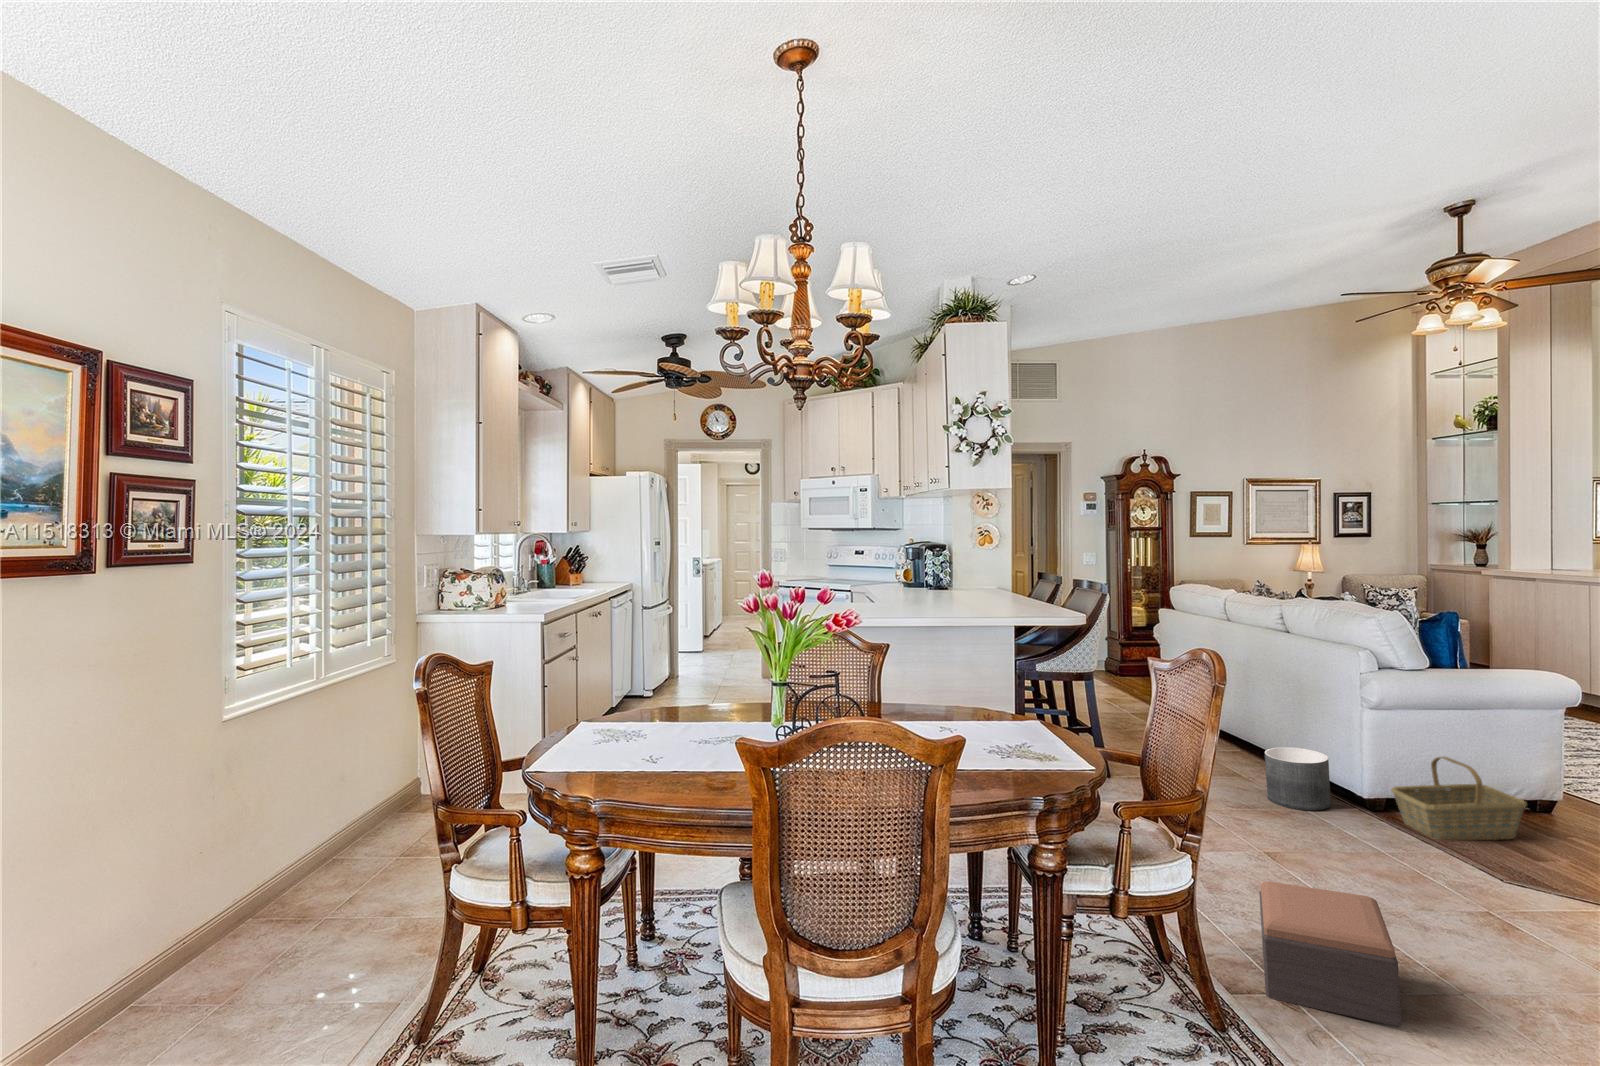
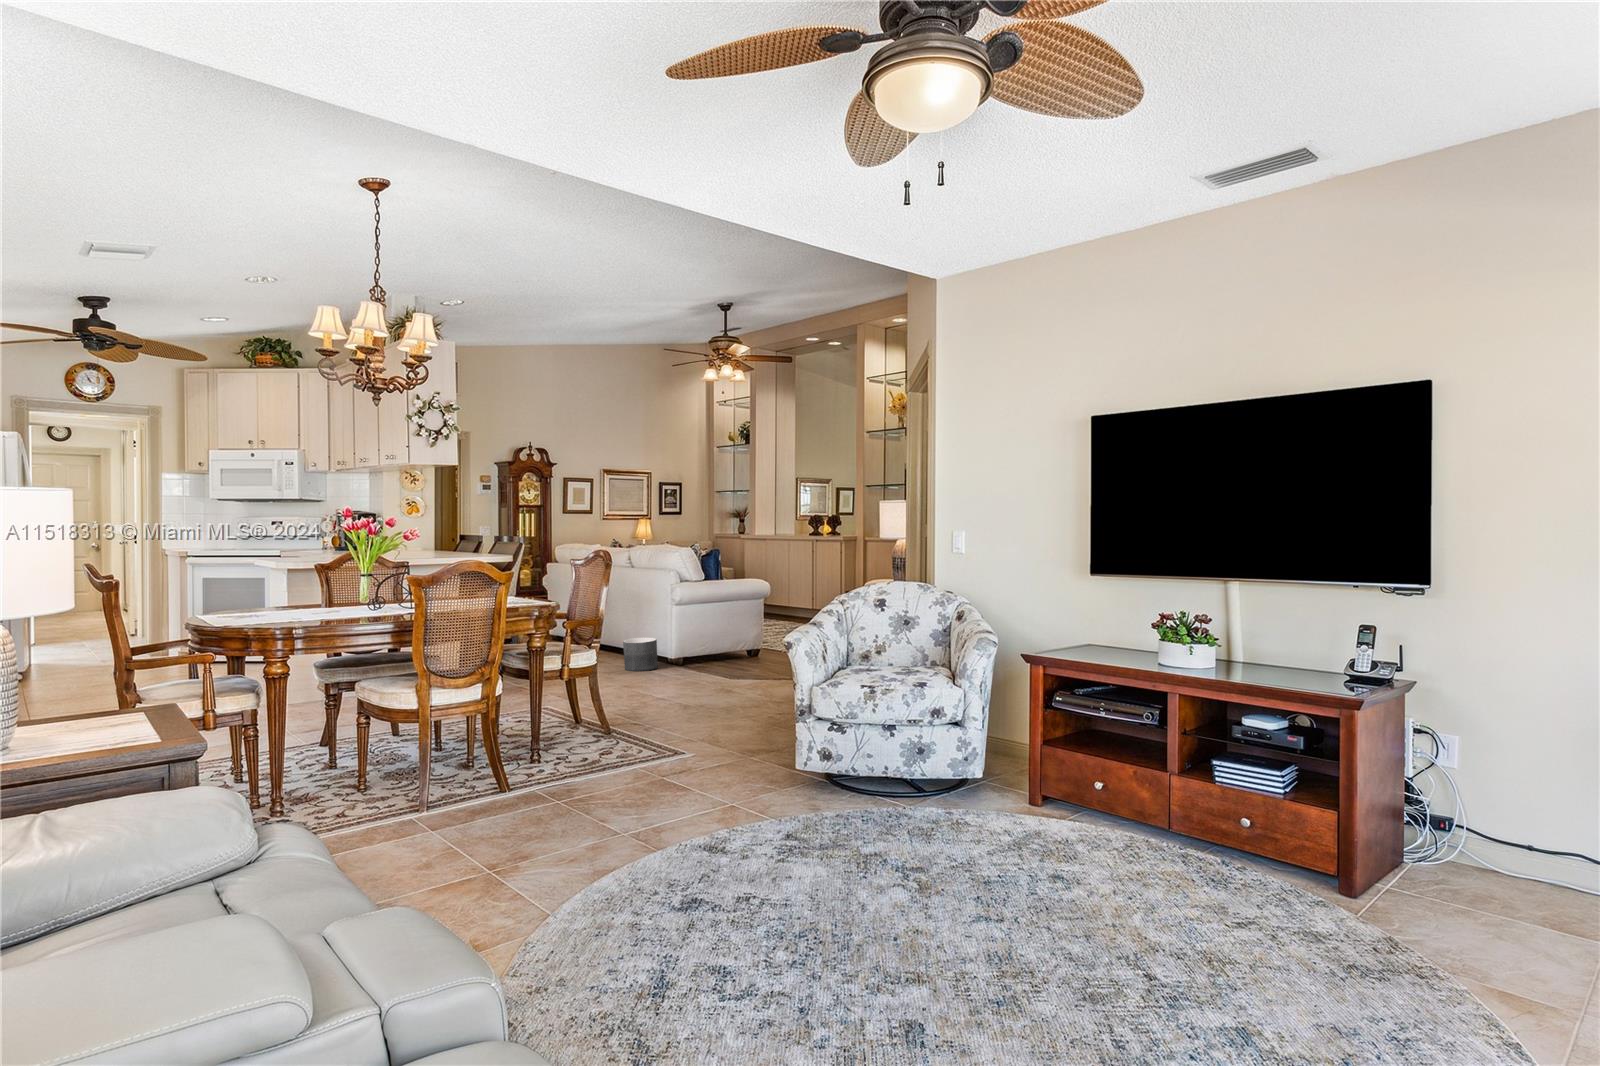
basket: present [1391,757,1527,840] -> none [686,628,744,672]
footstool: present [1259,881,1402,1027] -> none [627,670,683,719]

